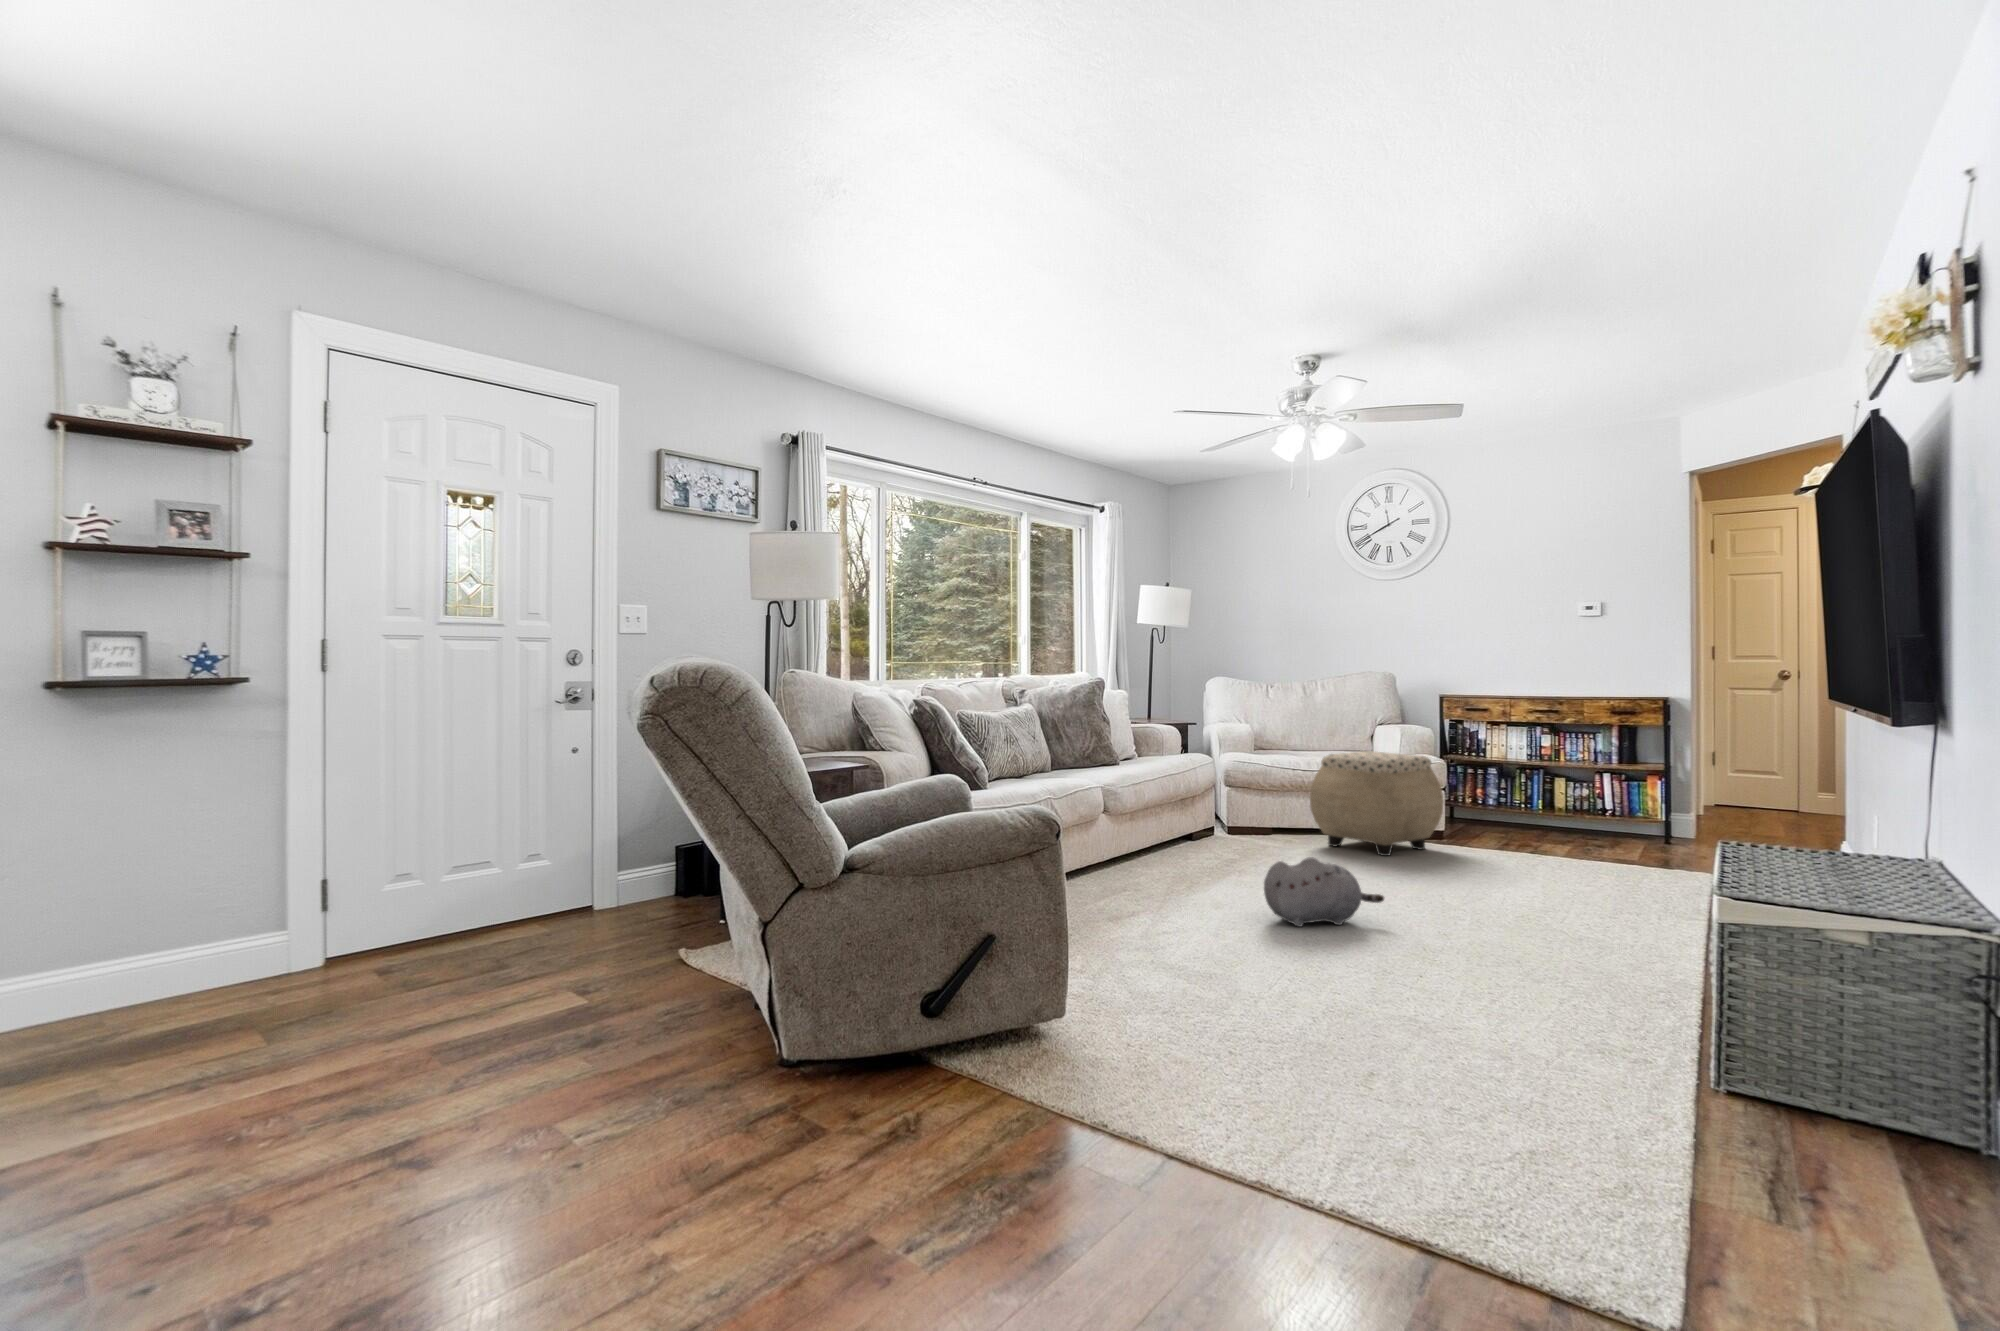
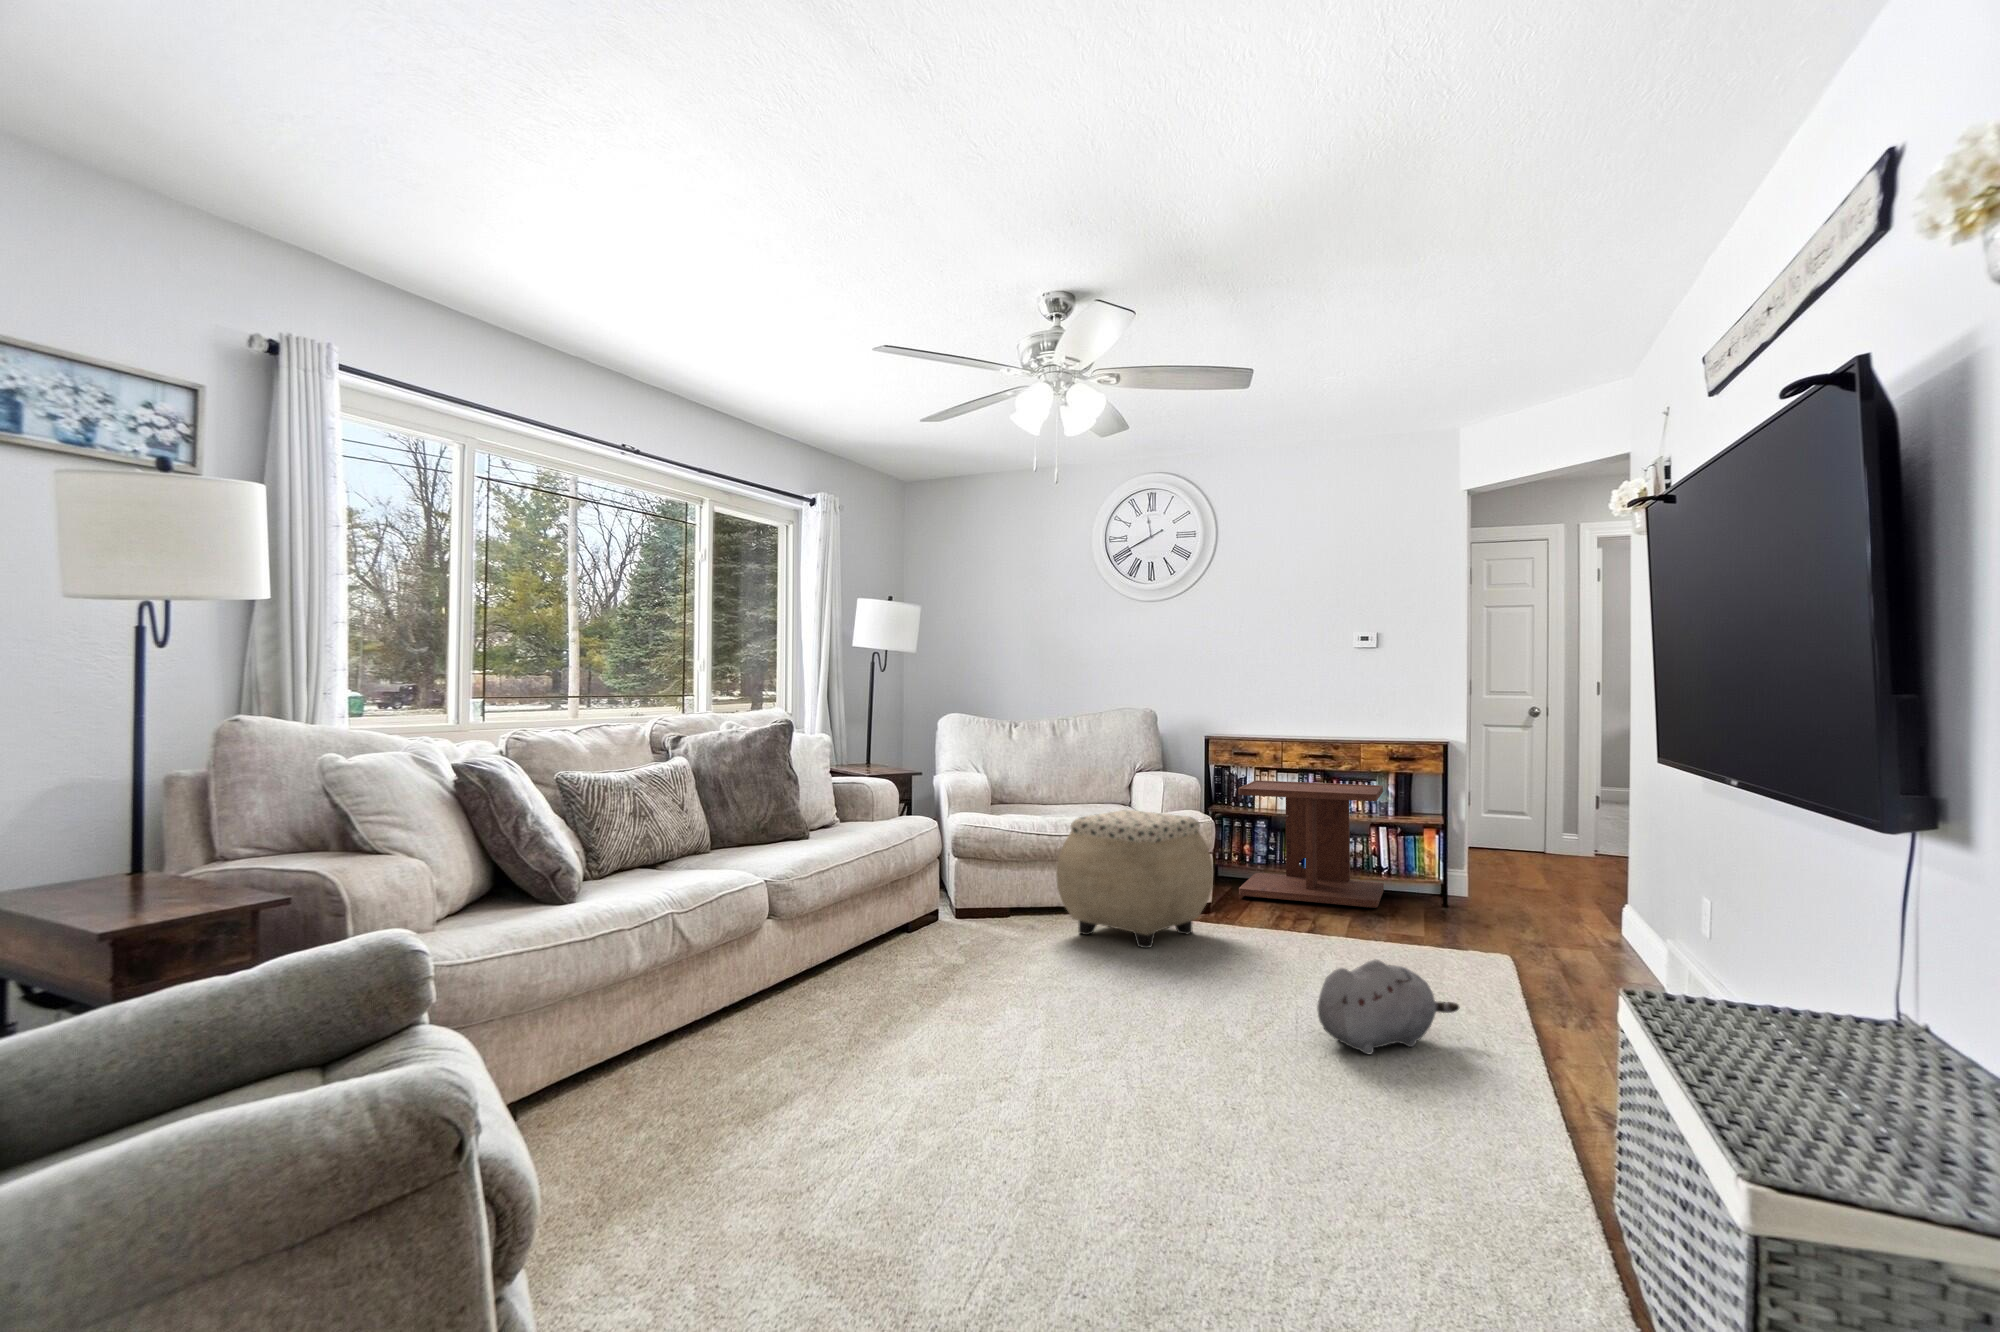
side table: none [1469,733,1608,840] -> present [1238,780,1384,908]
plush toy: present [1264,857,1384,927] -> present [1317,959,1459,1054]

